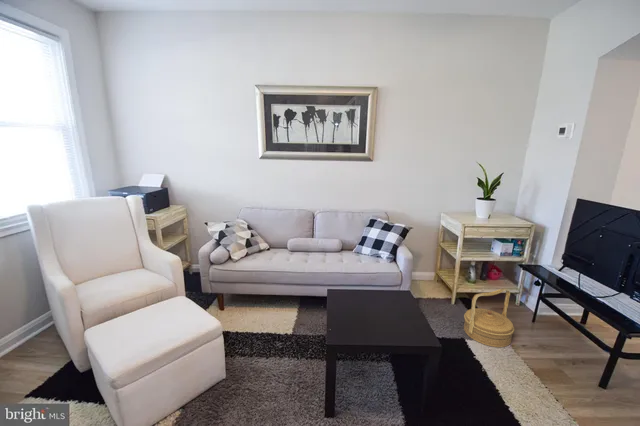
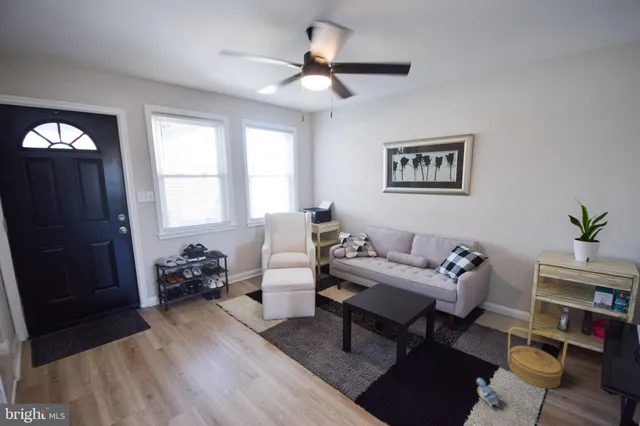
plush toy: none [491,369,525,397] -> present [477,378,503,407]

